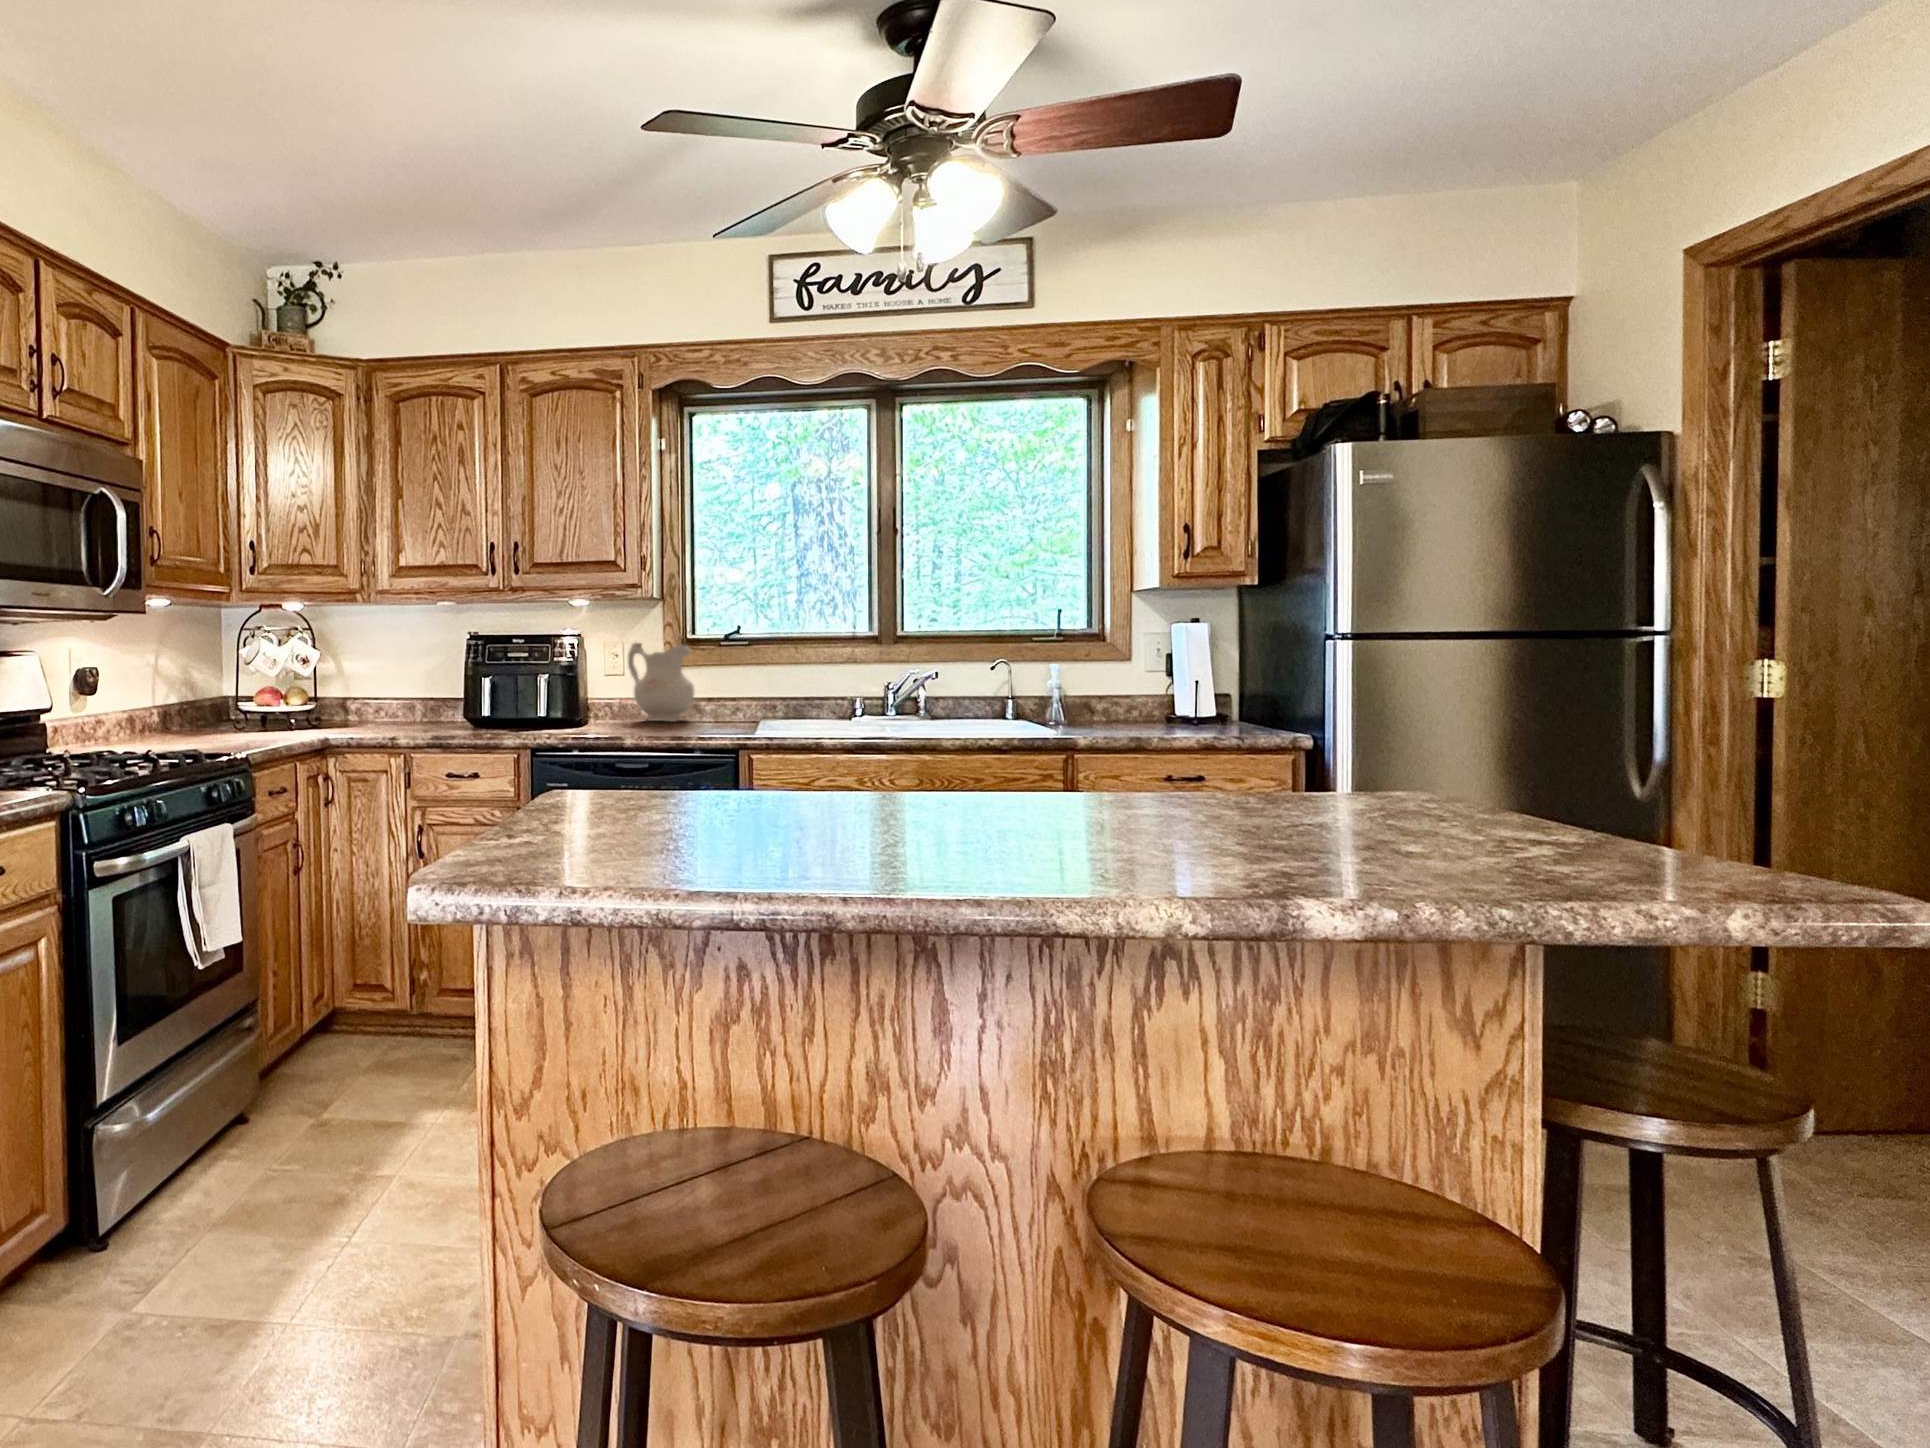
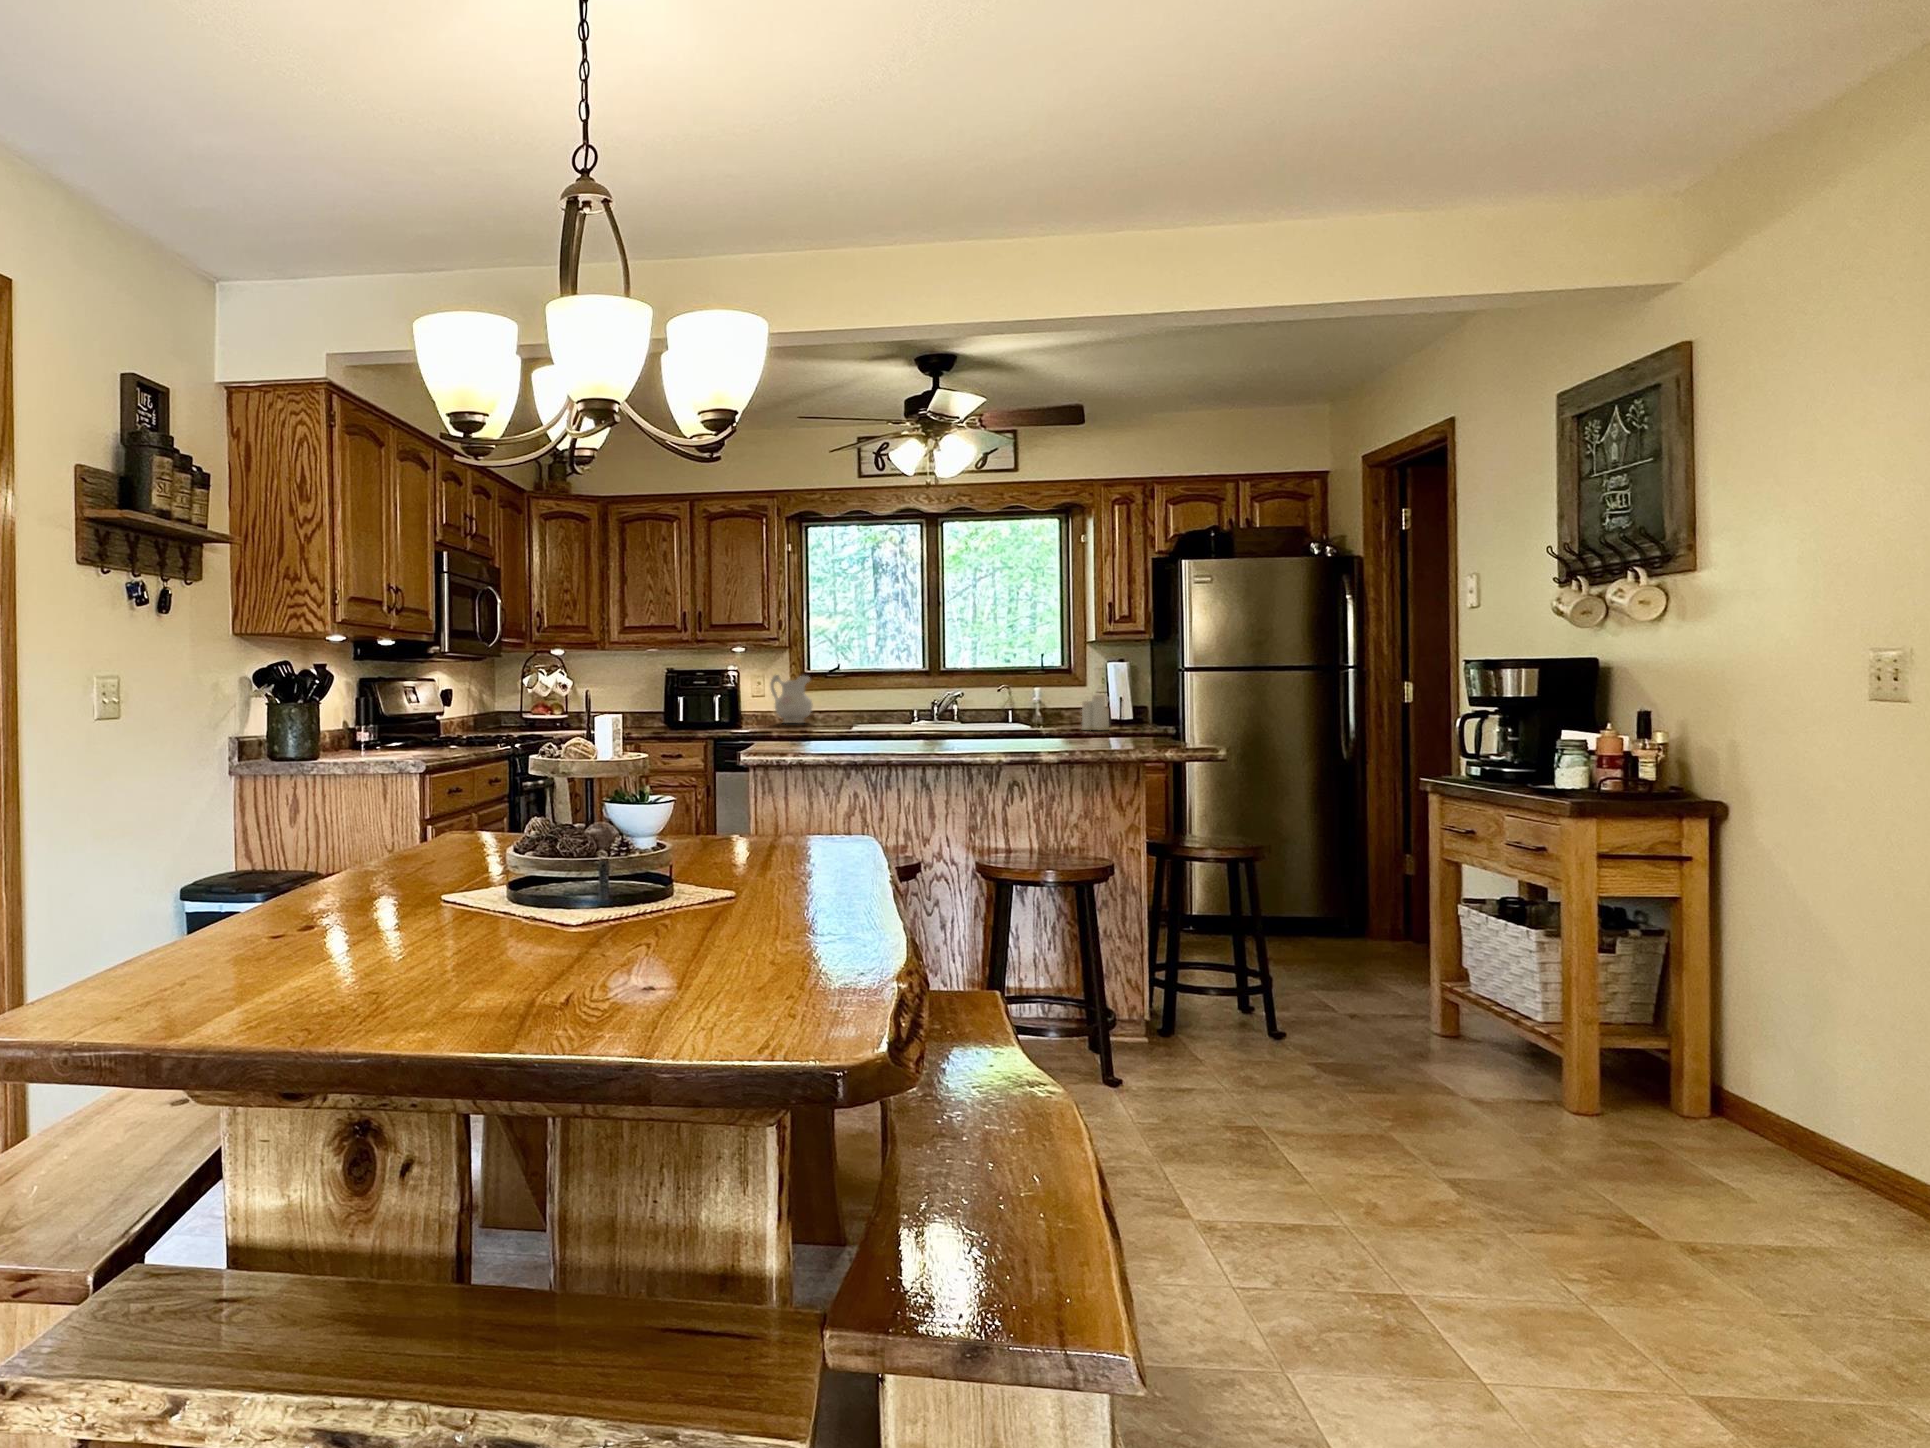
candle: none [1153,673,1208,743] -> present [1082,695,1110,730]

